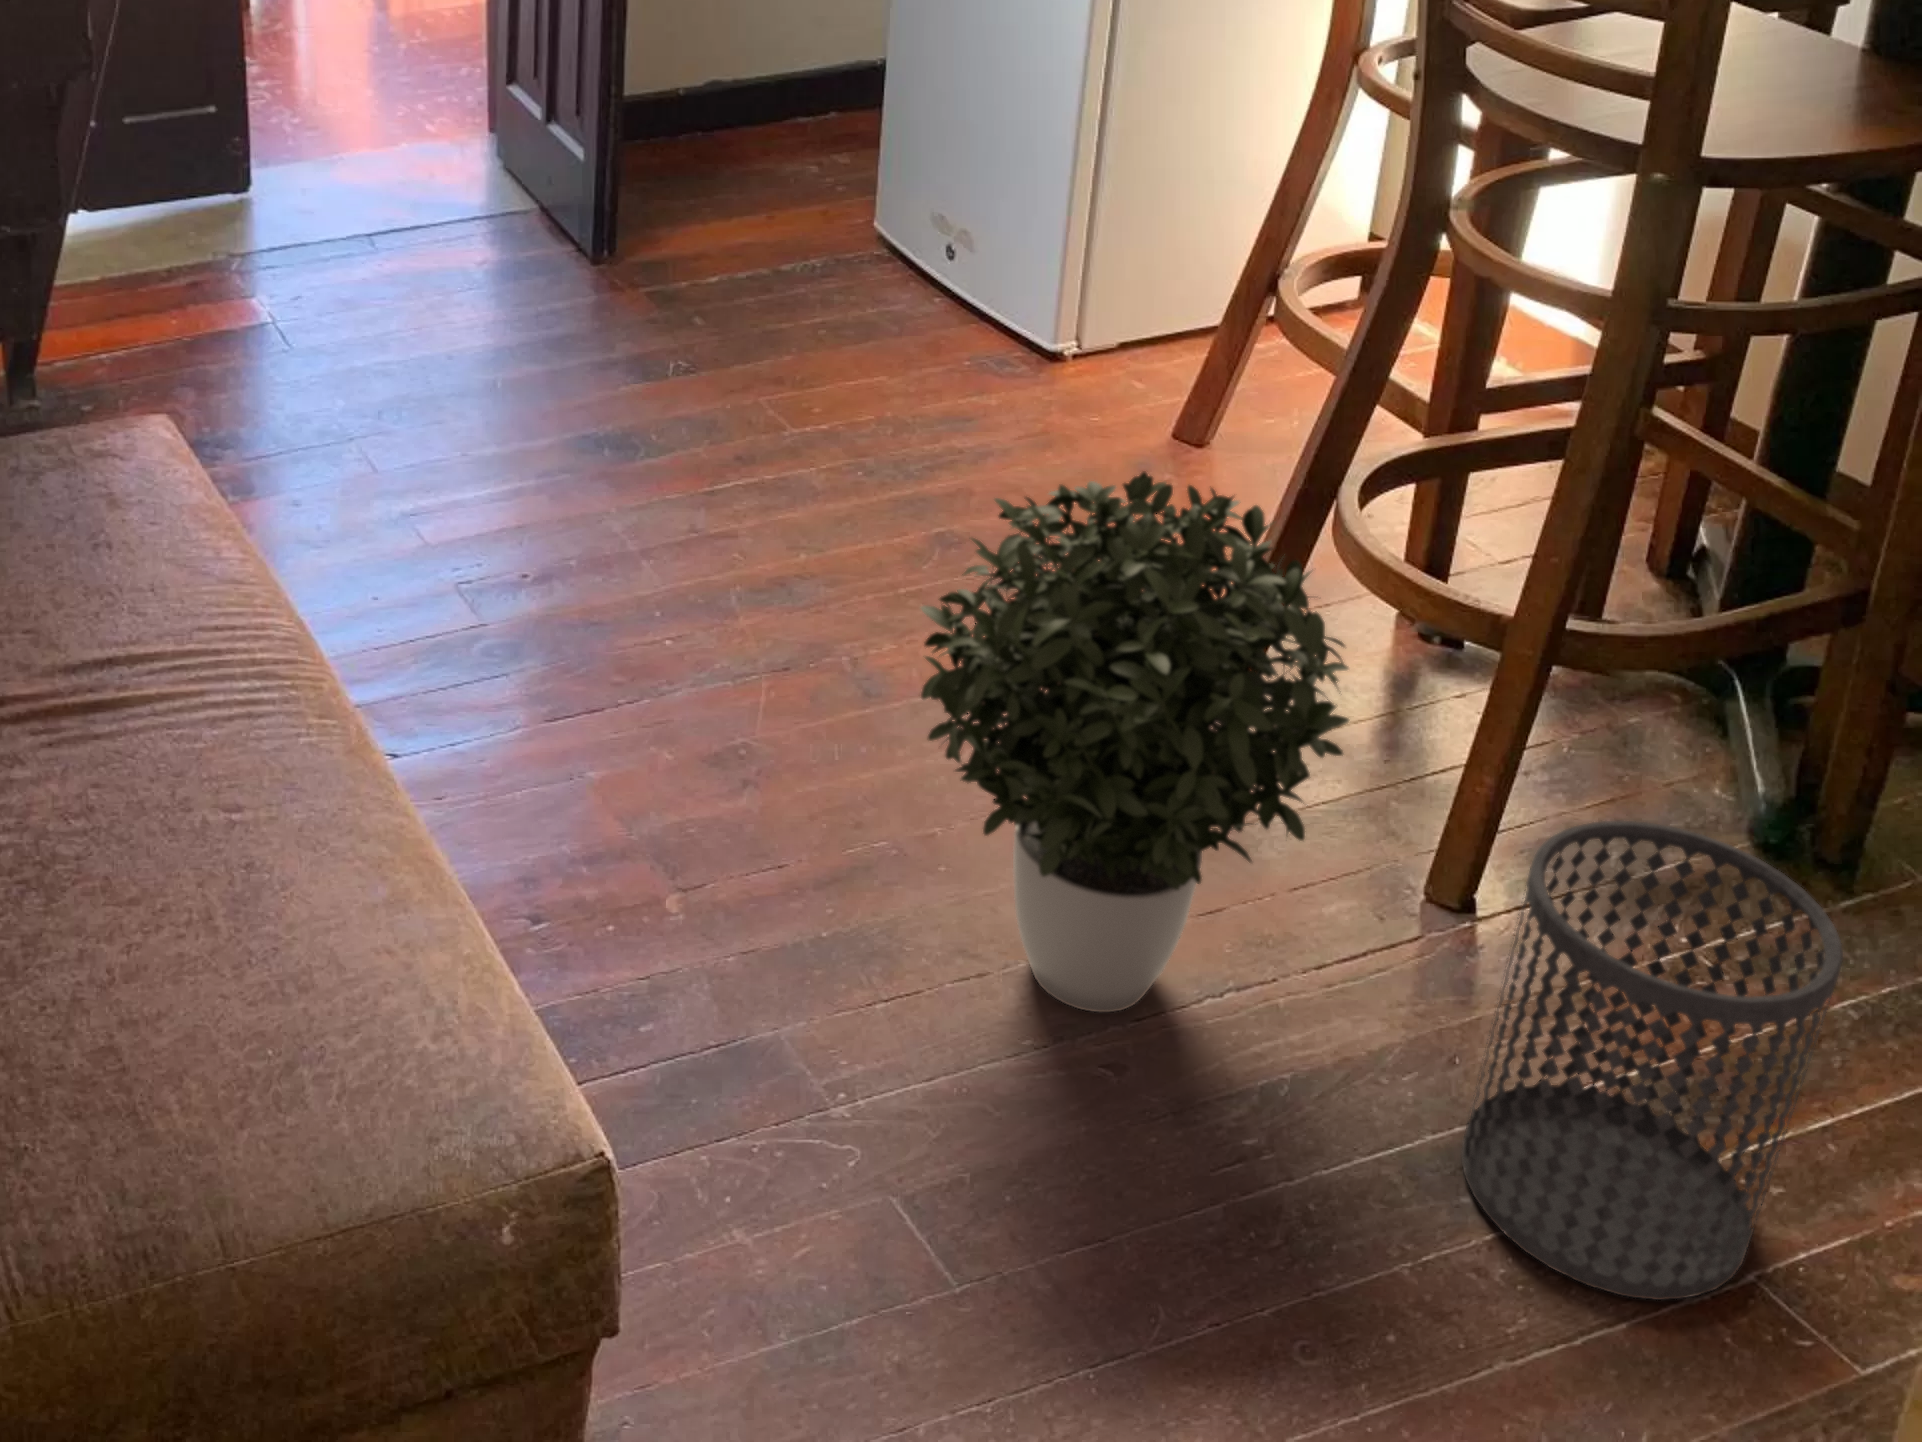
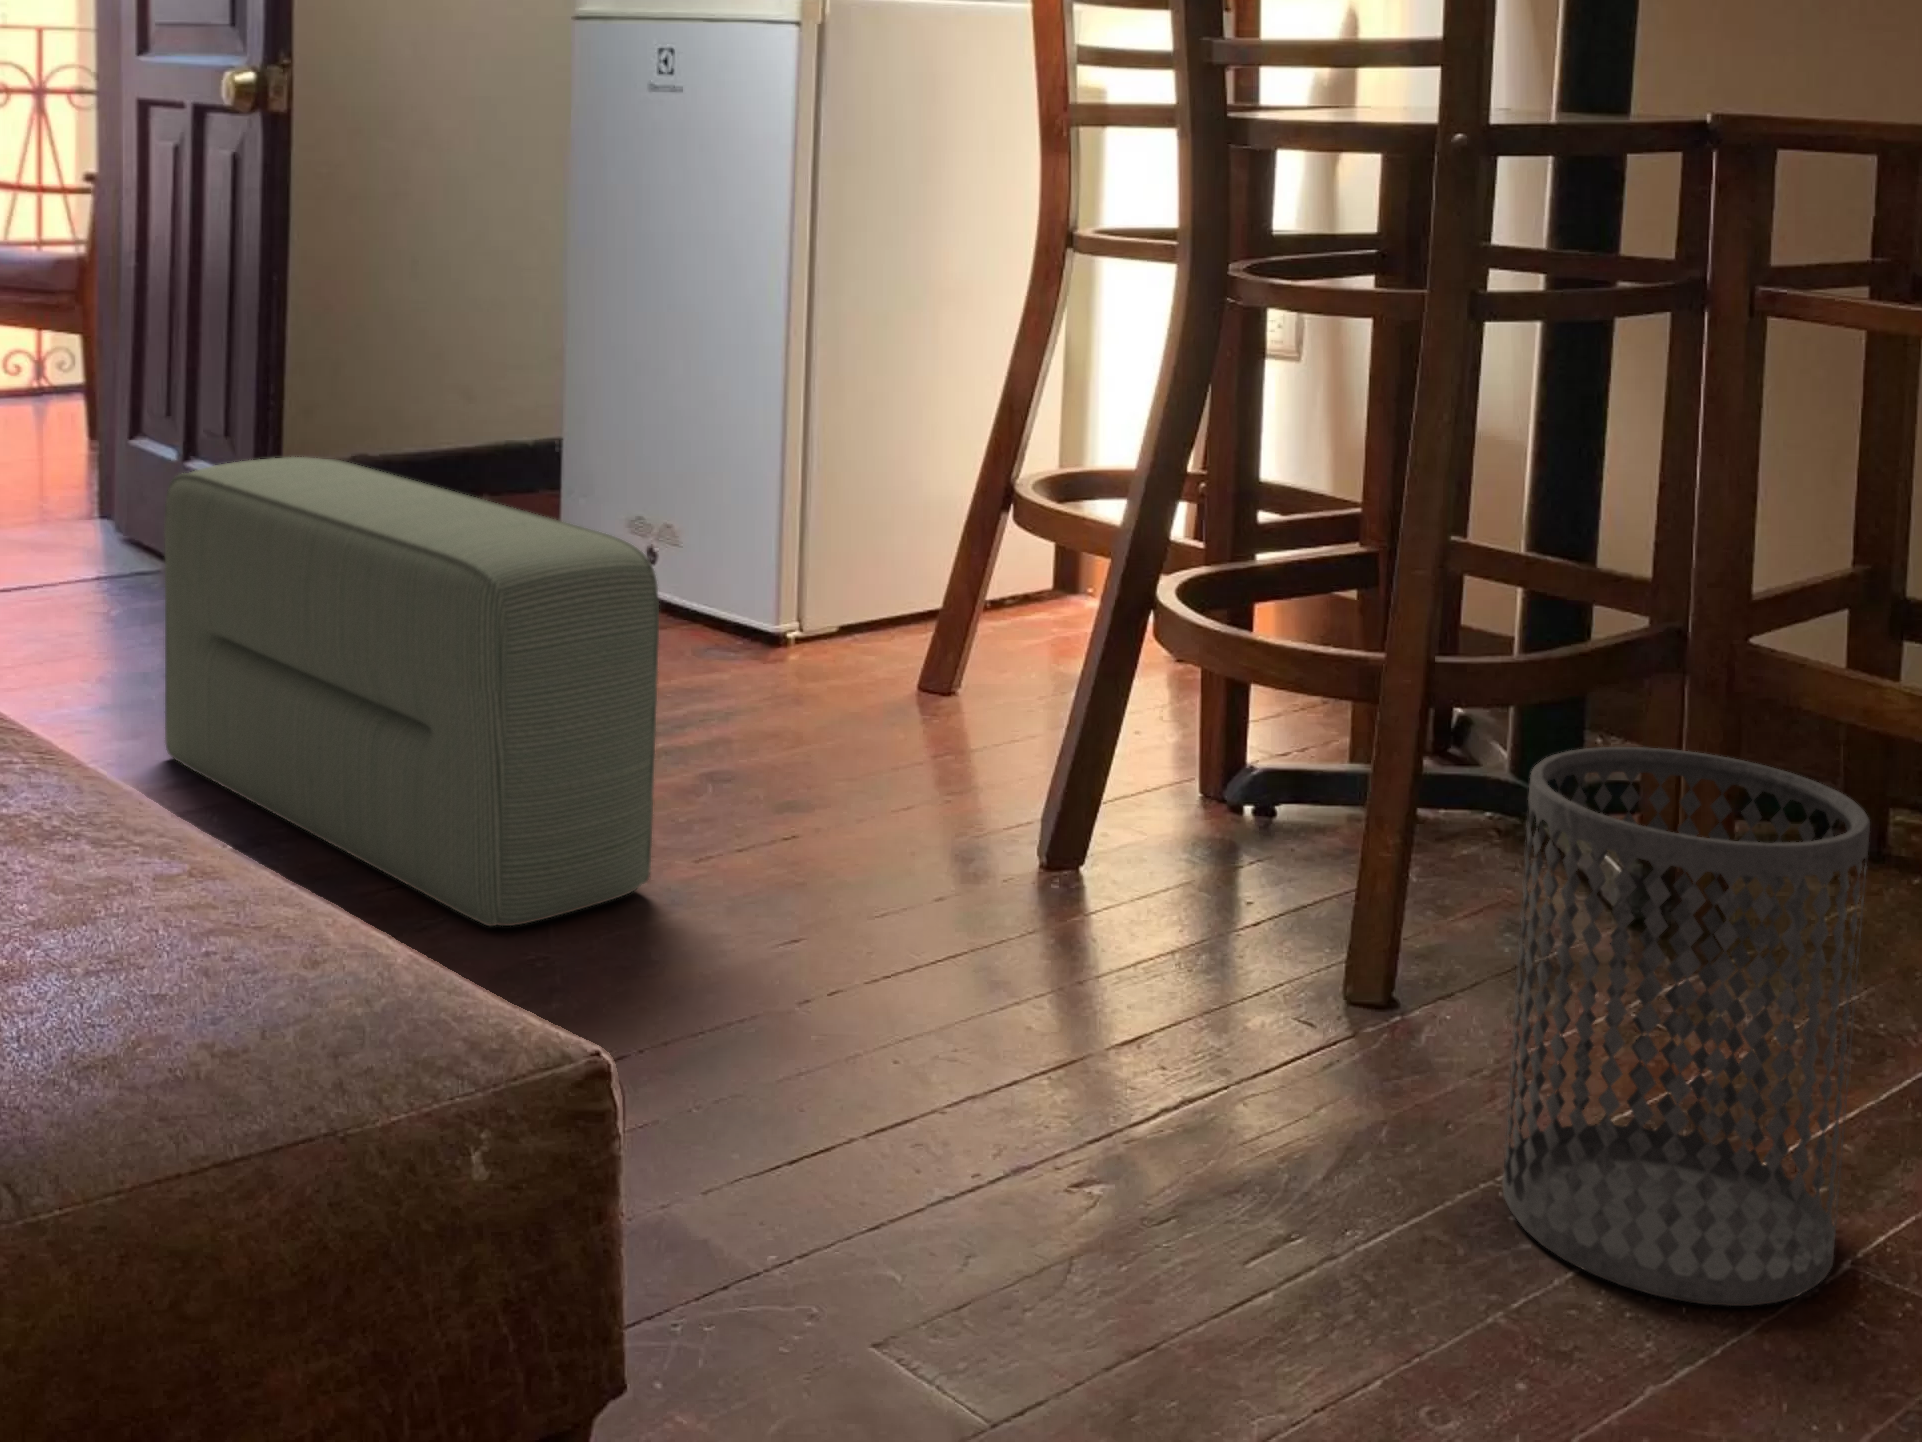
pouf: none [498,229,867,696] -> present [164,457,659,926]
potted plant: present [921,472,1349,1012] -> none [798,440,1308,1149]

